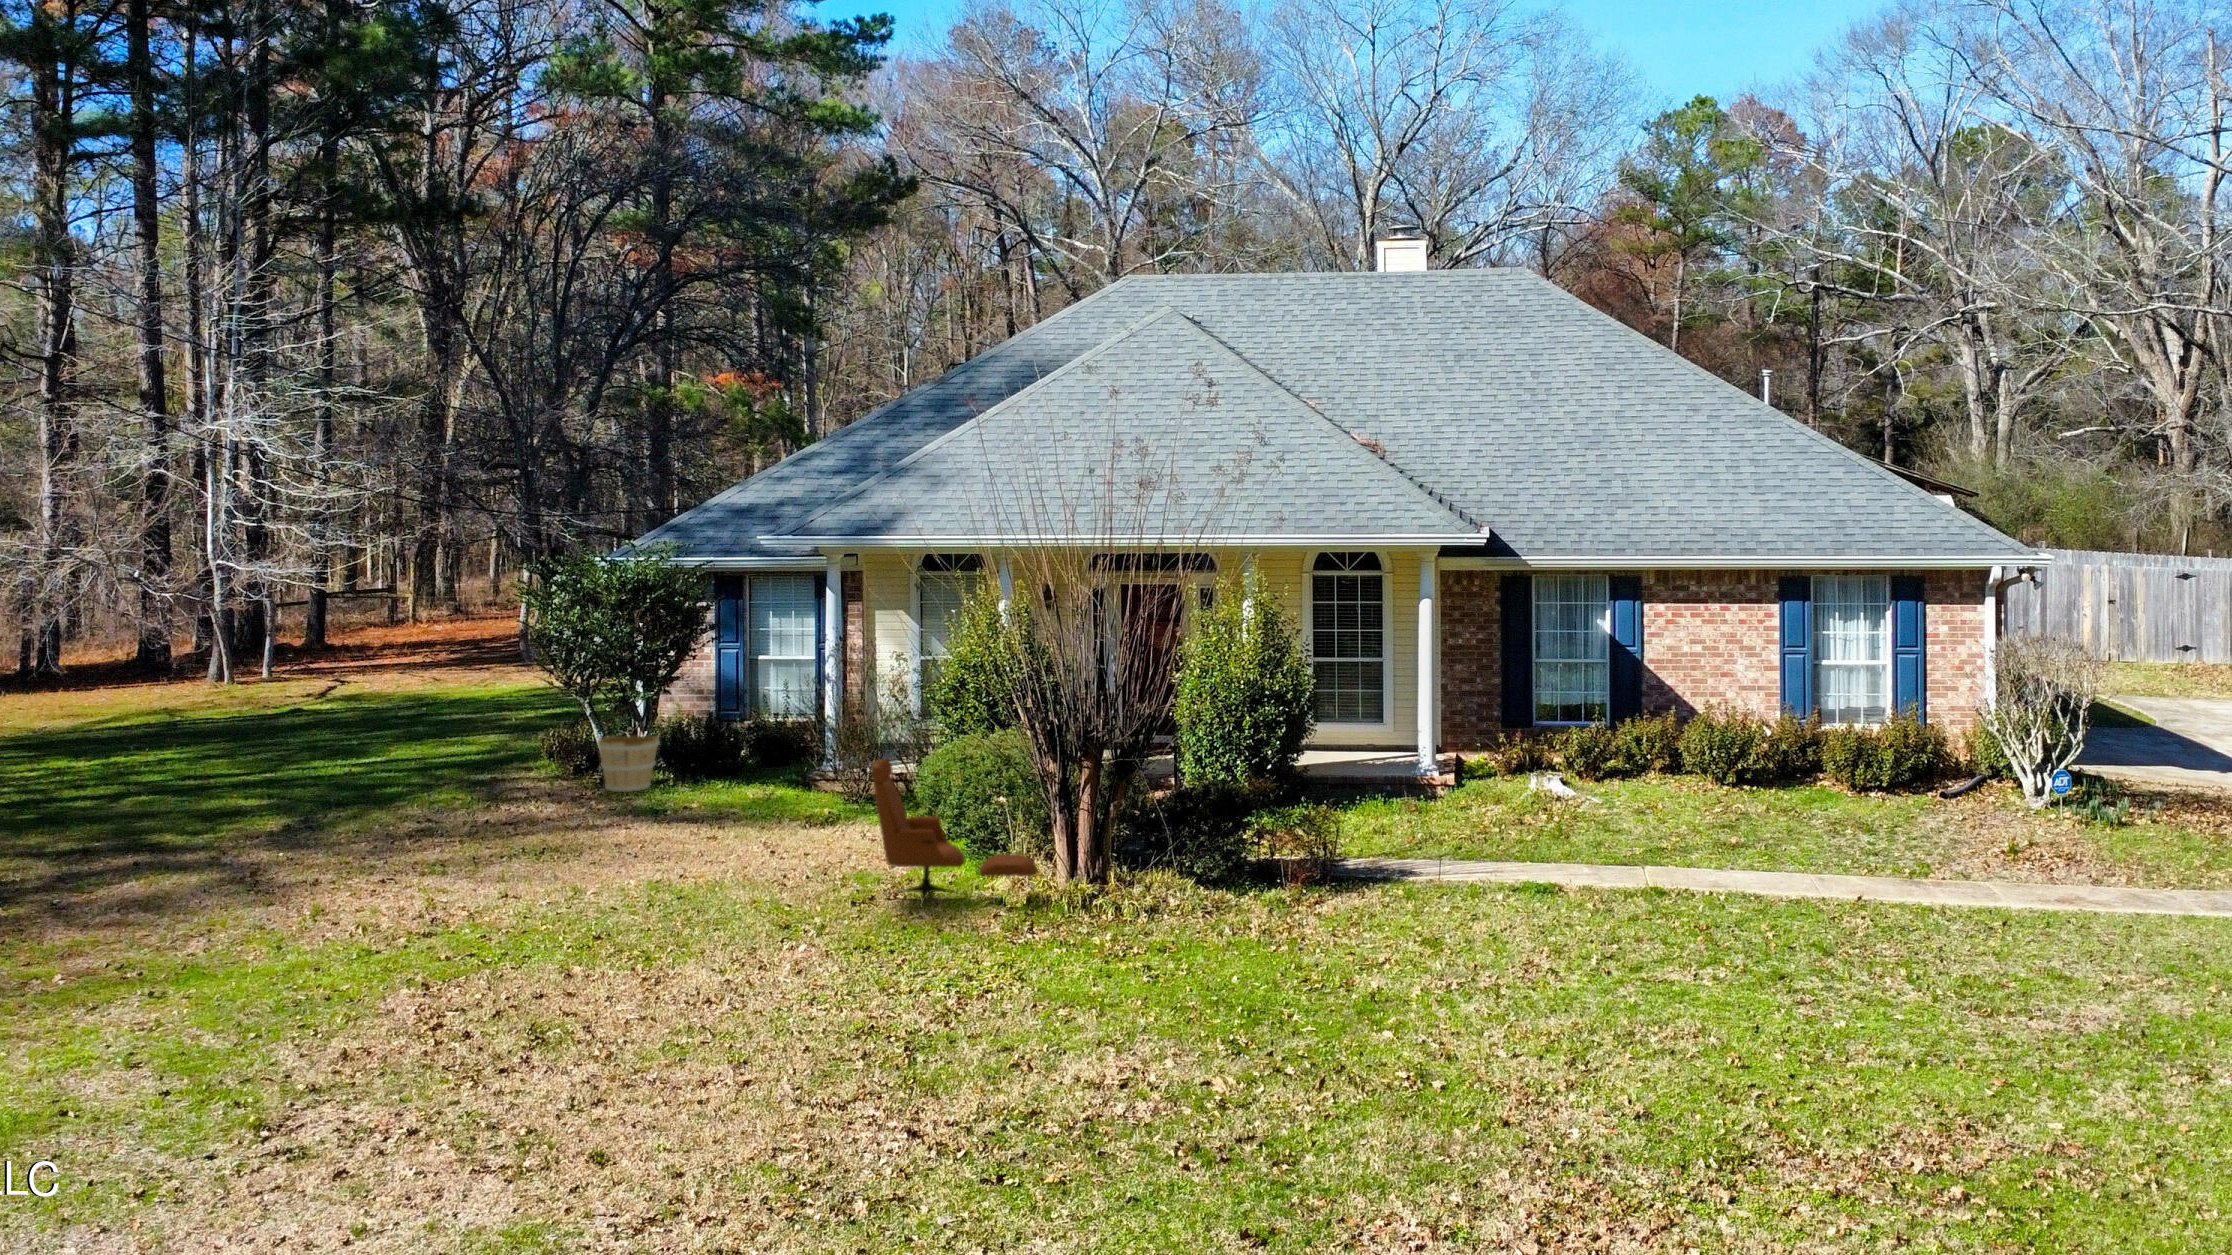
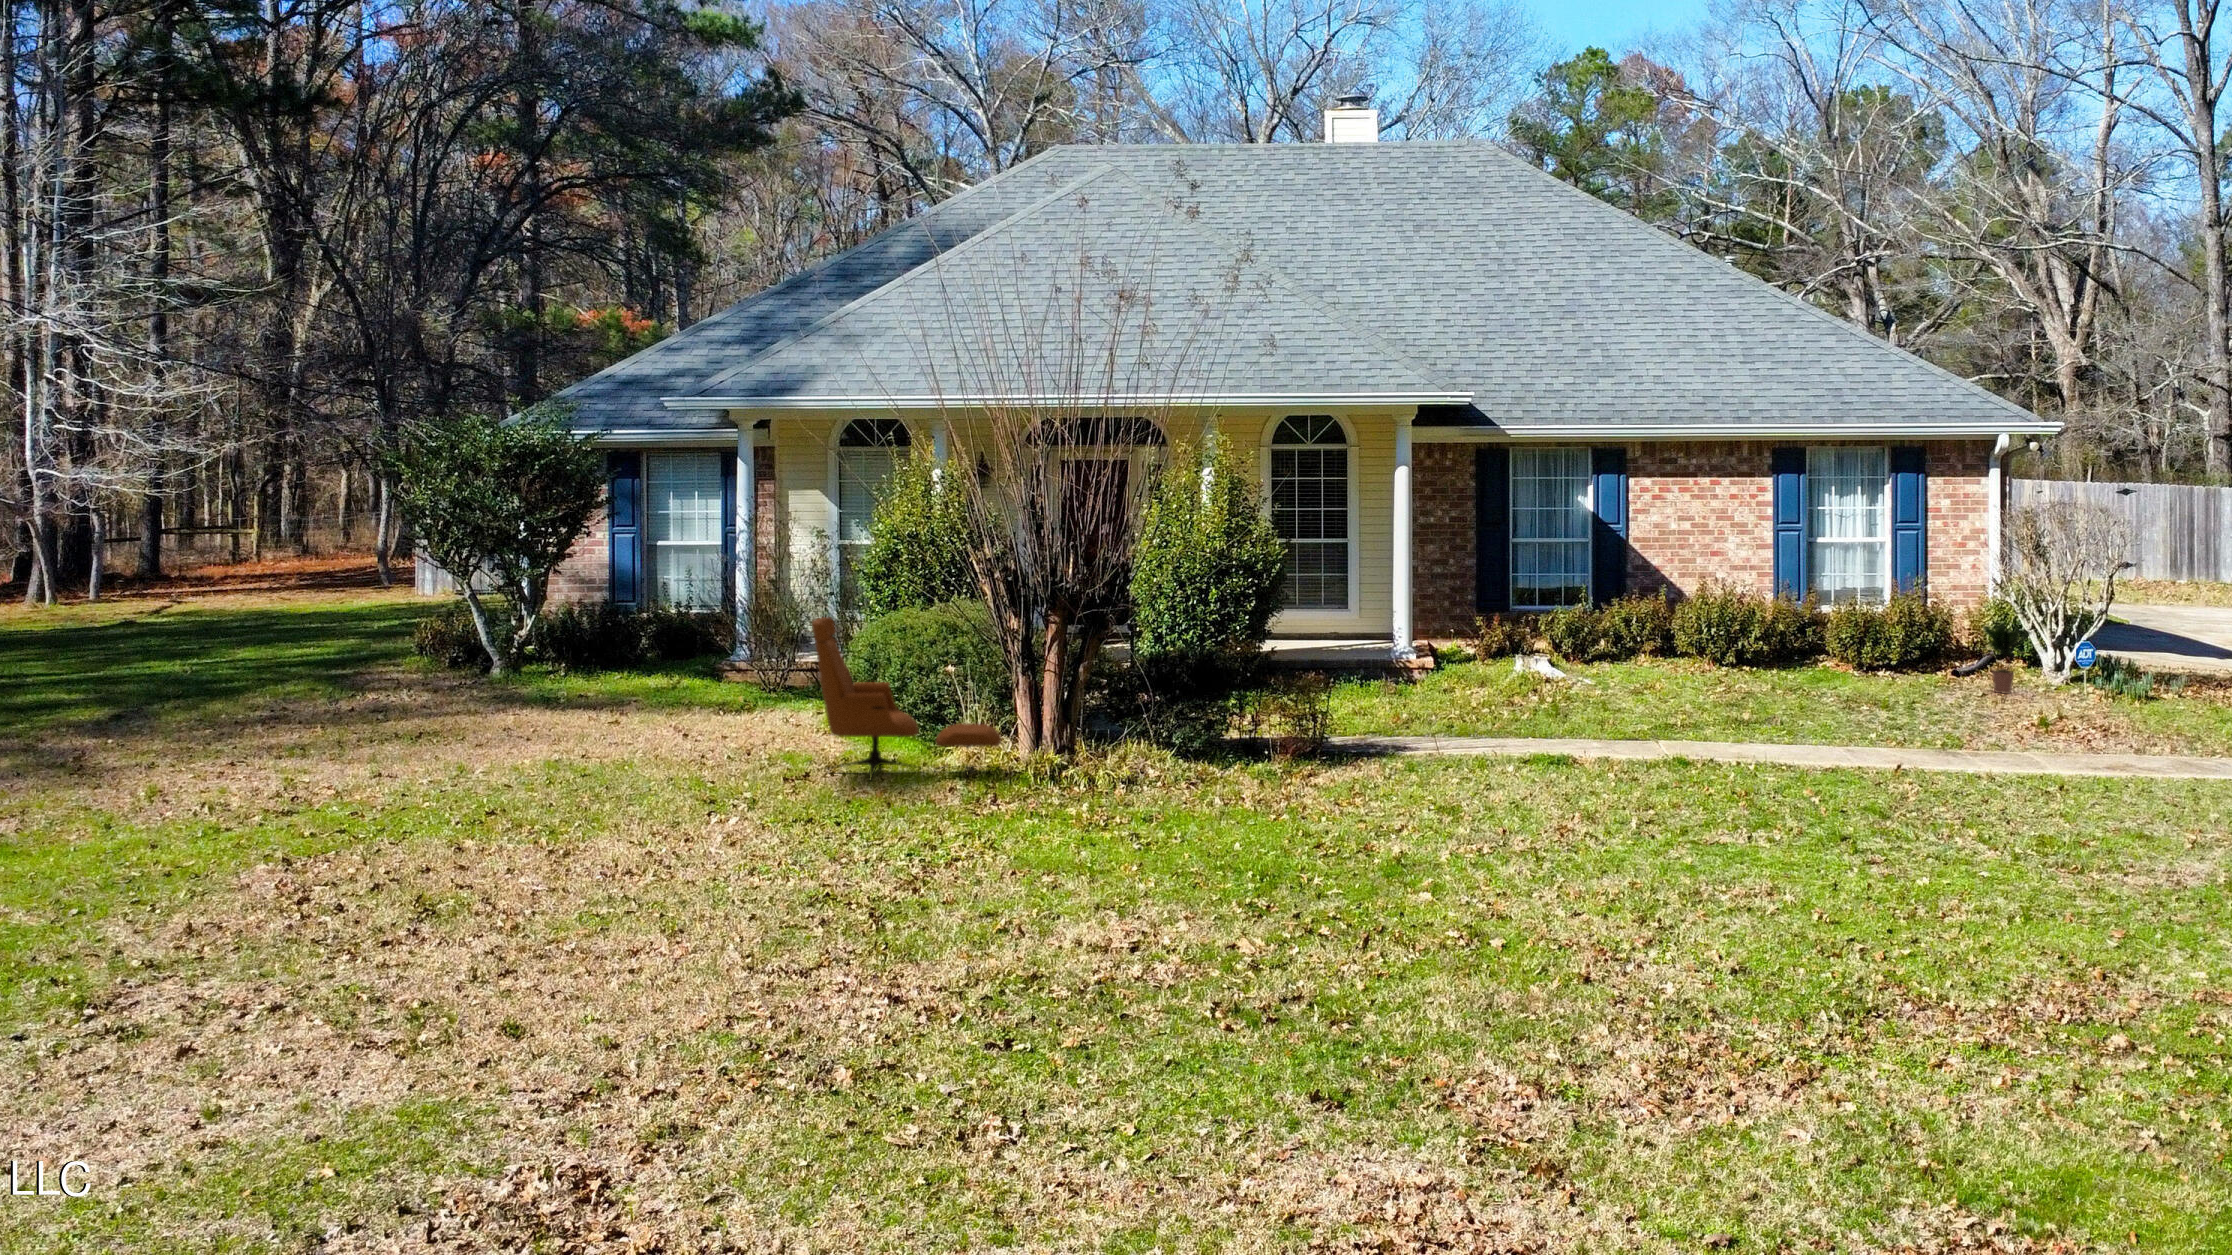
wooden bucket: present [598,735,660,792] -> none [484,616,557,678]
potted plant: none [1975,741,2028,814] -> present [1982,622,2030,694]

